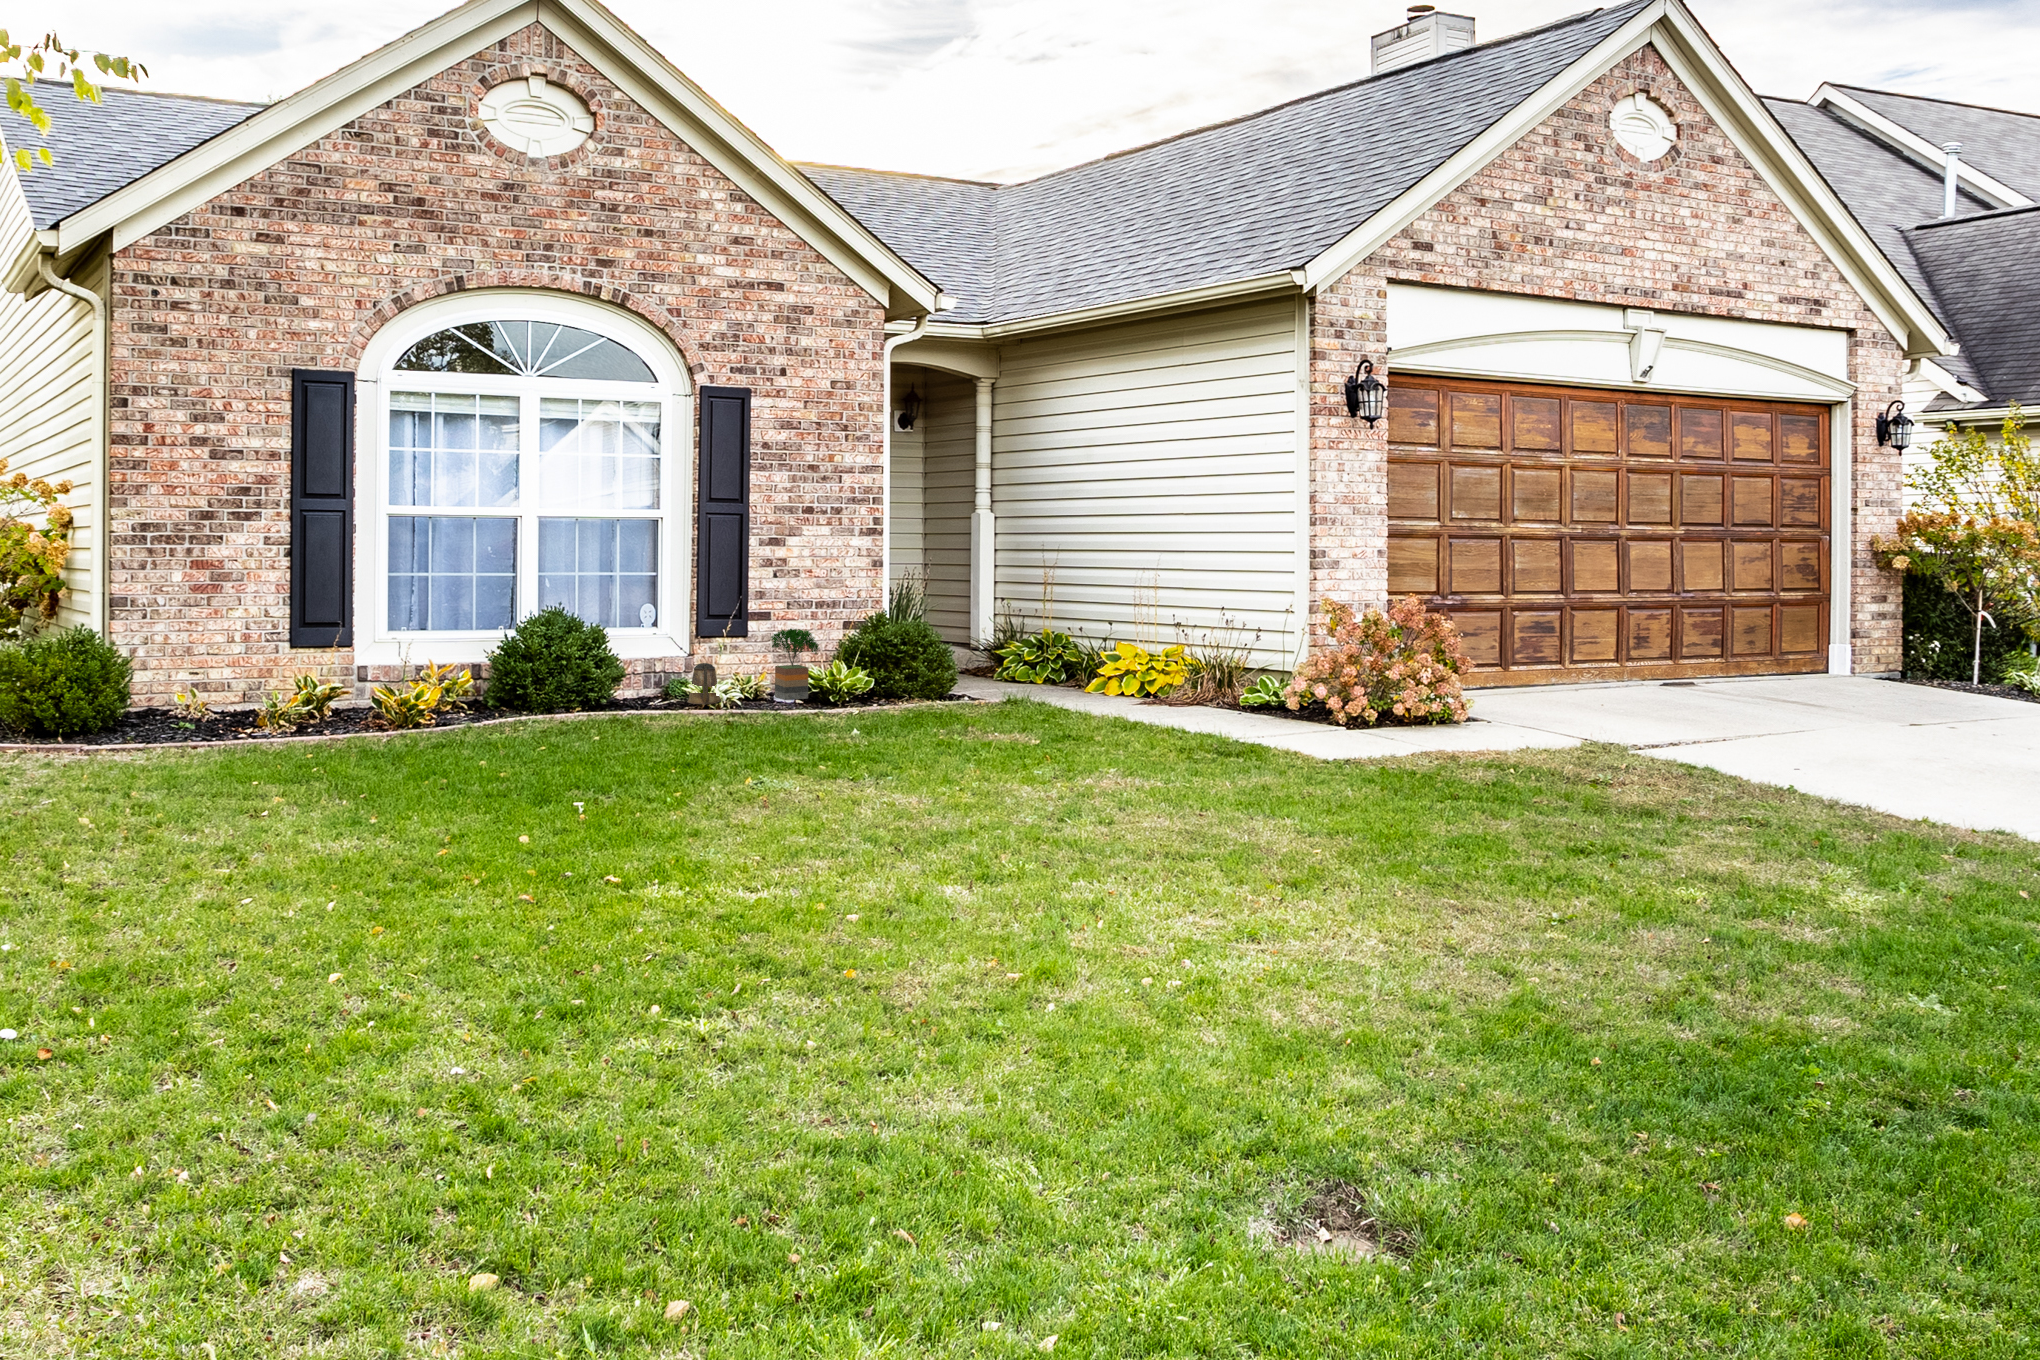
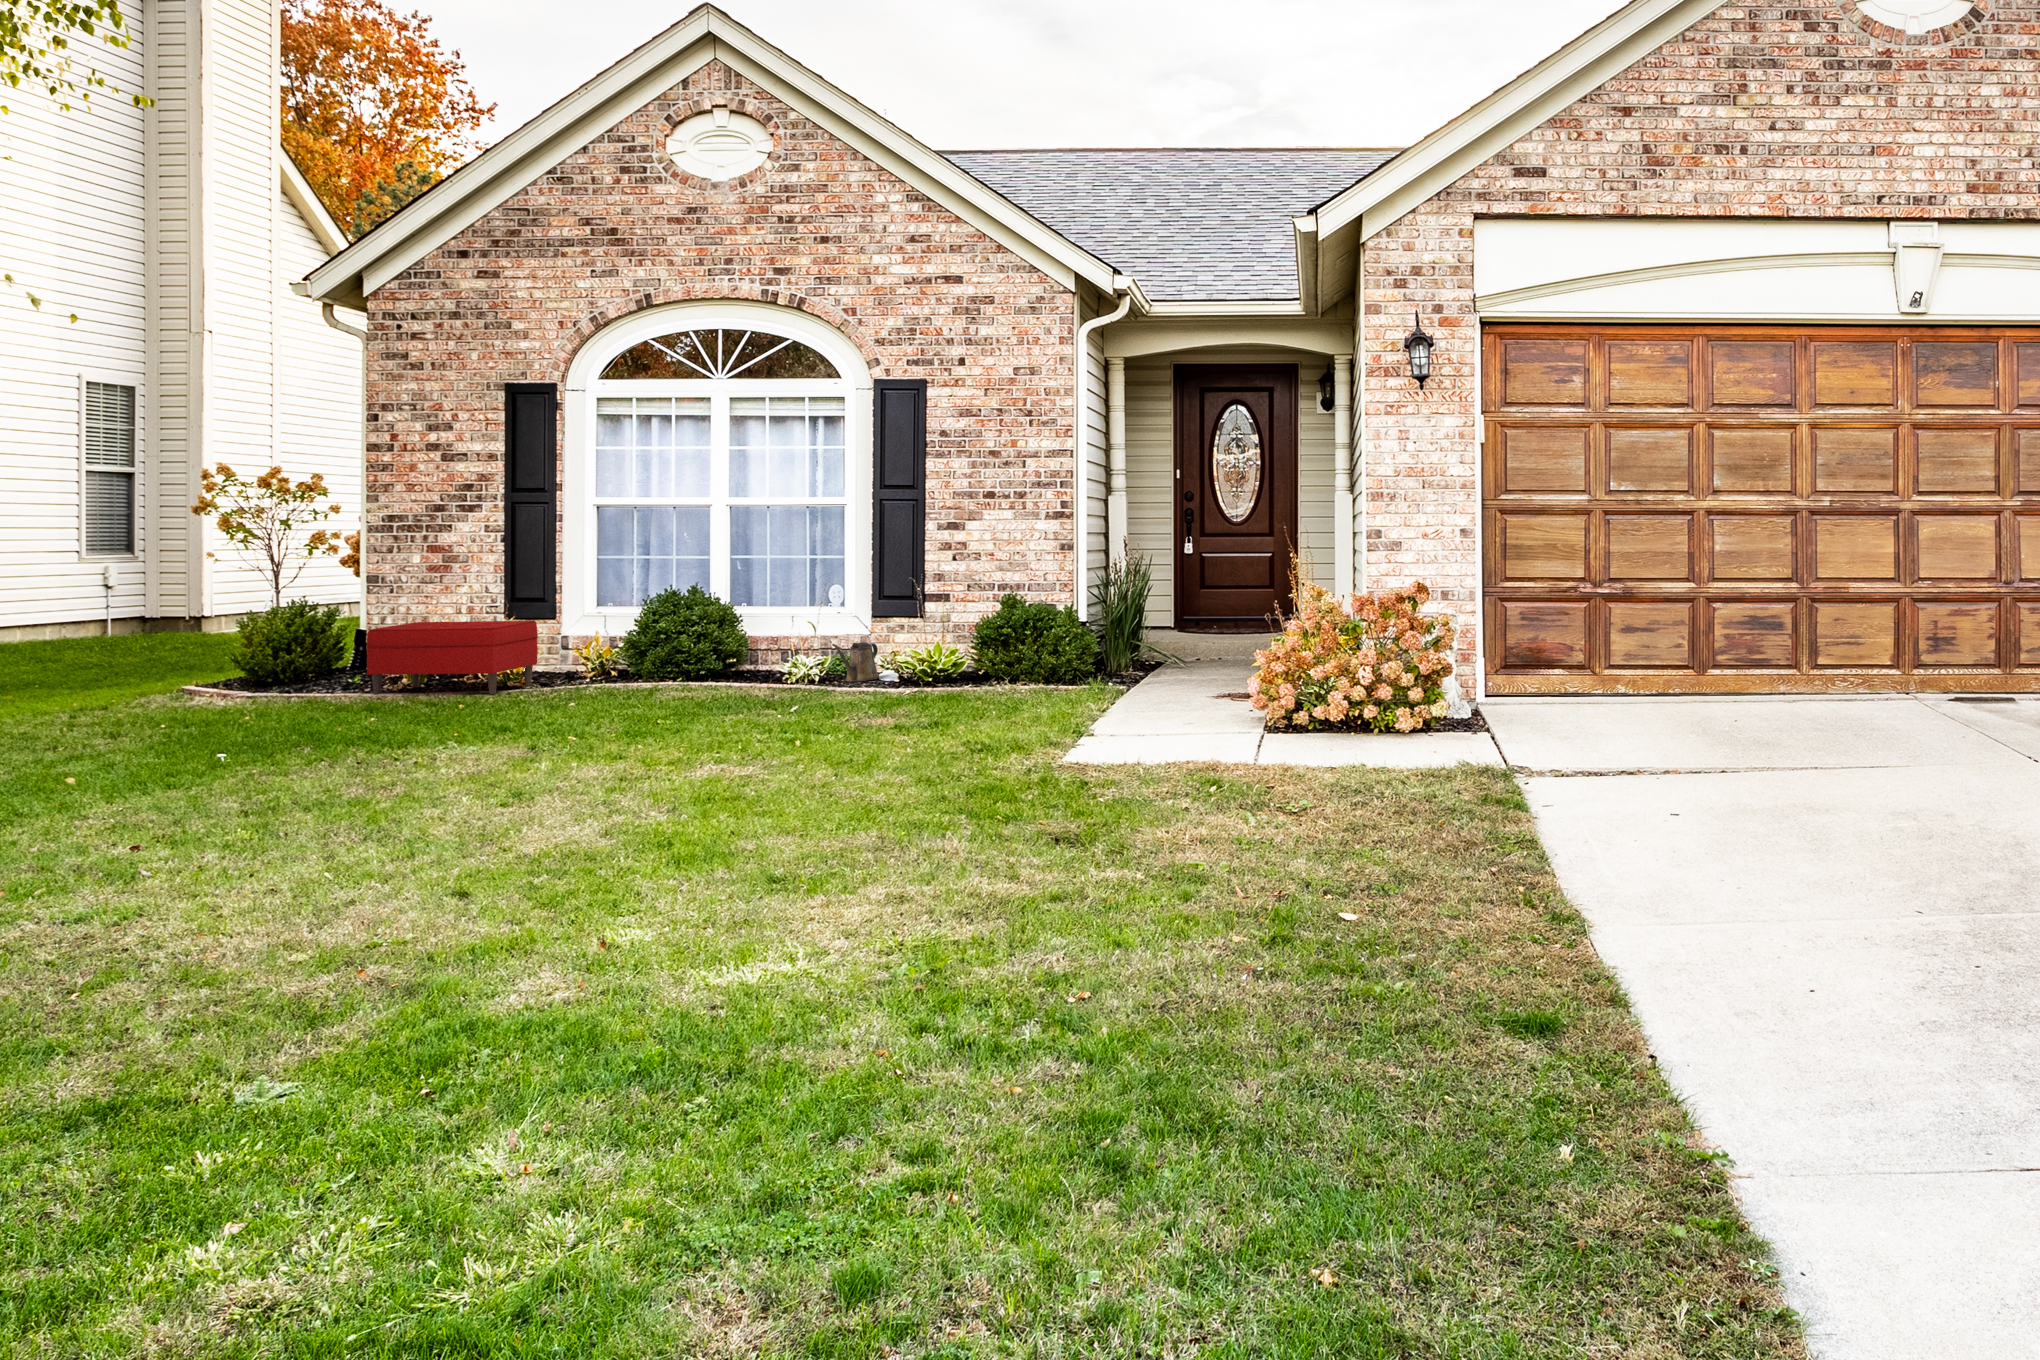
potted tree: present [771,629,819,700] -> none [928,610,975,680]
bench: none [163,644,344,736] -> present [367,620,538,695]

